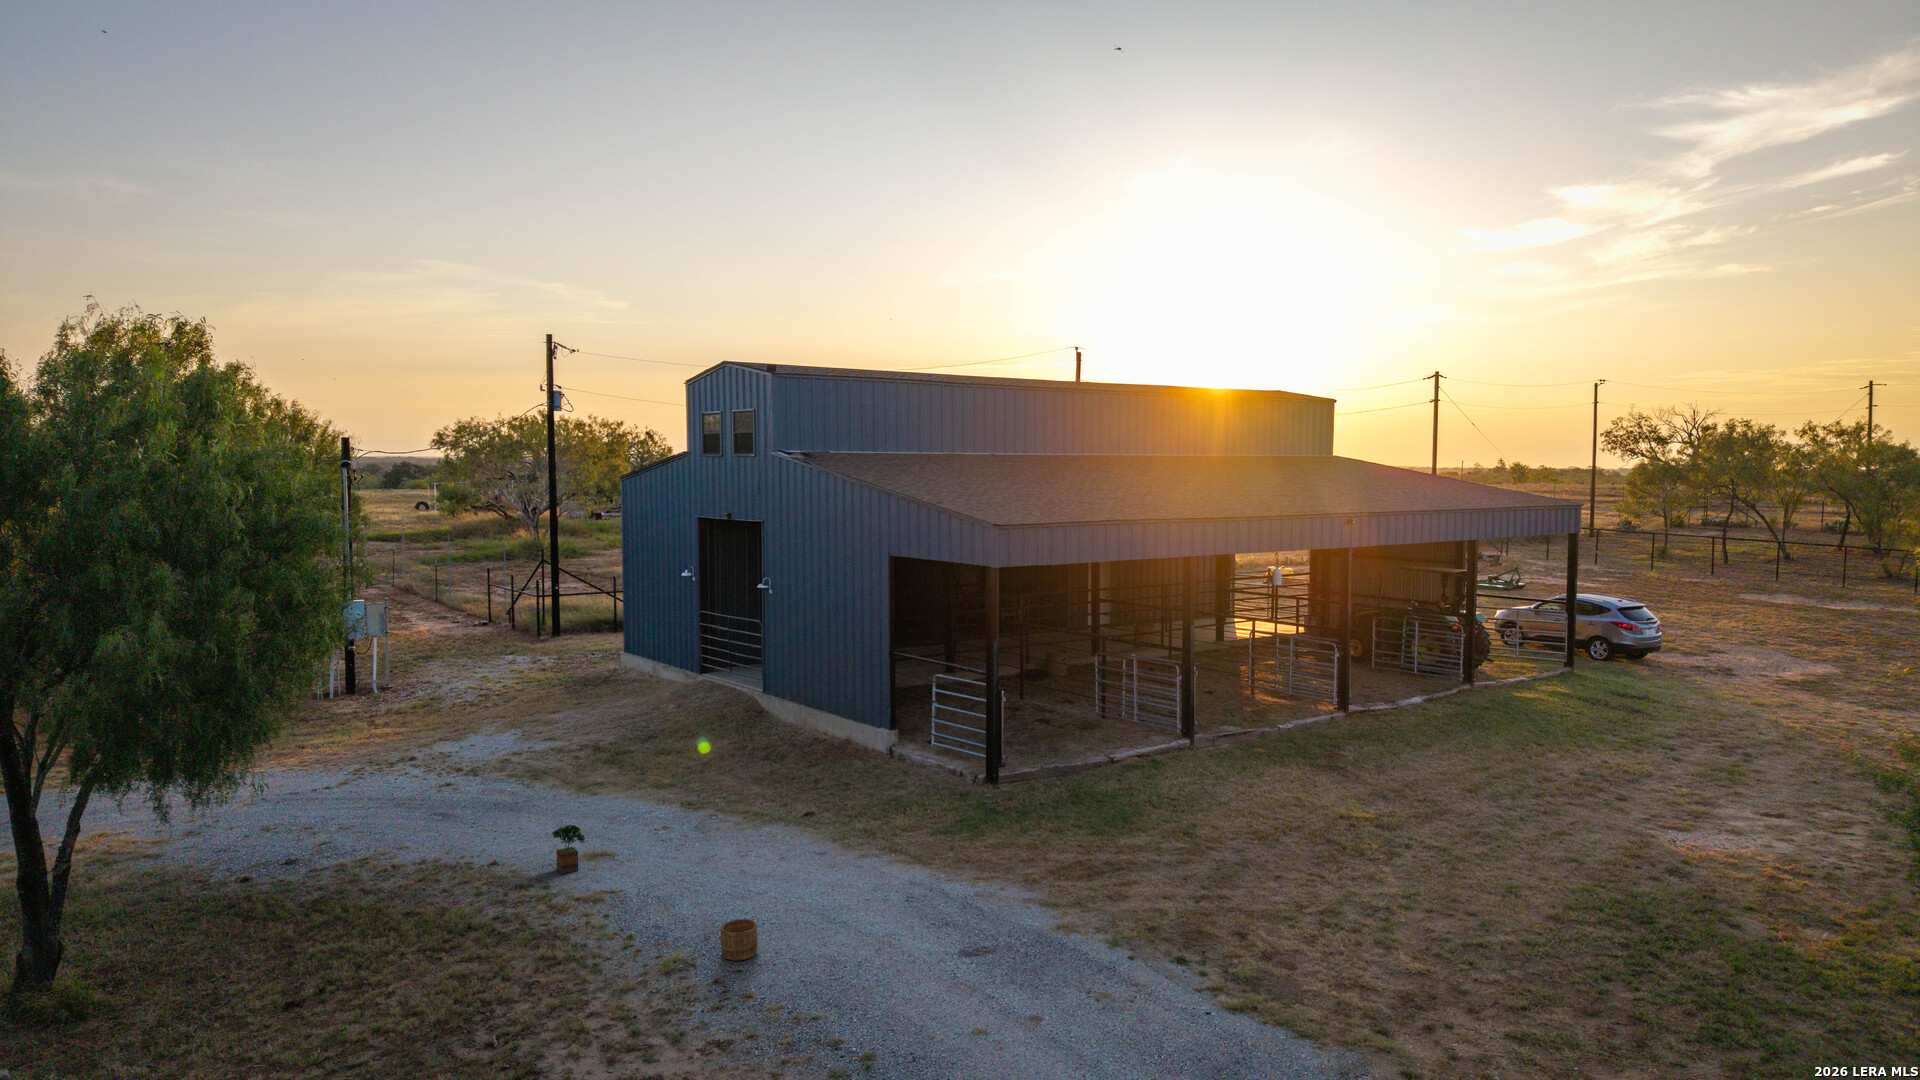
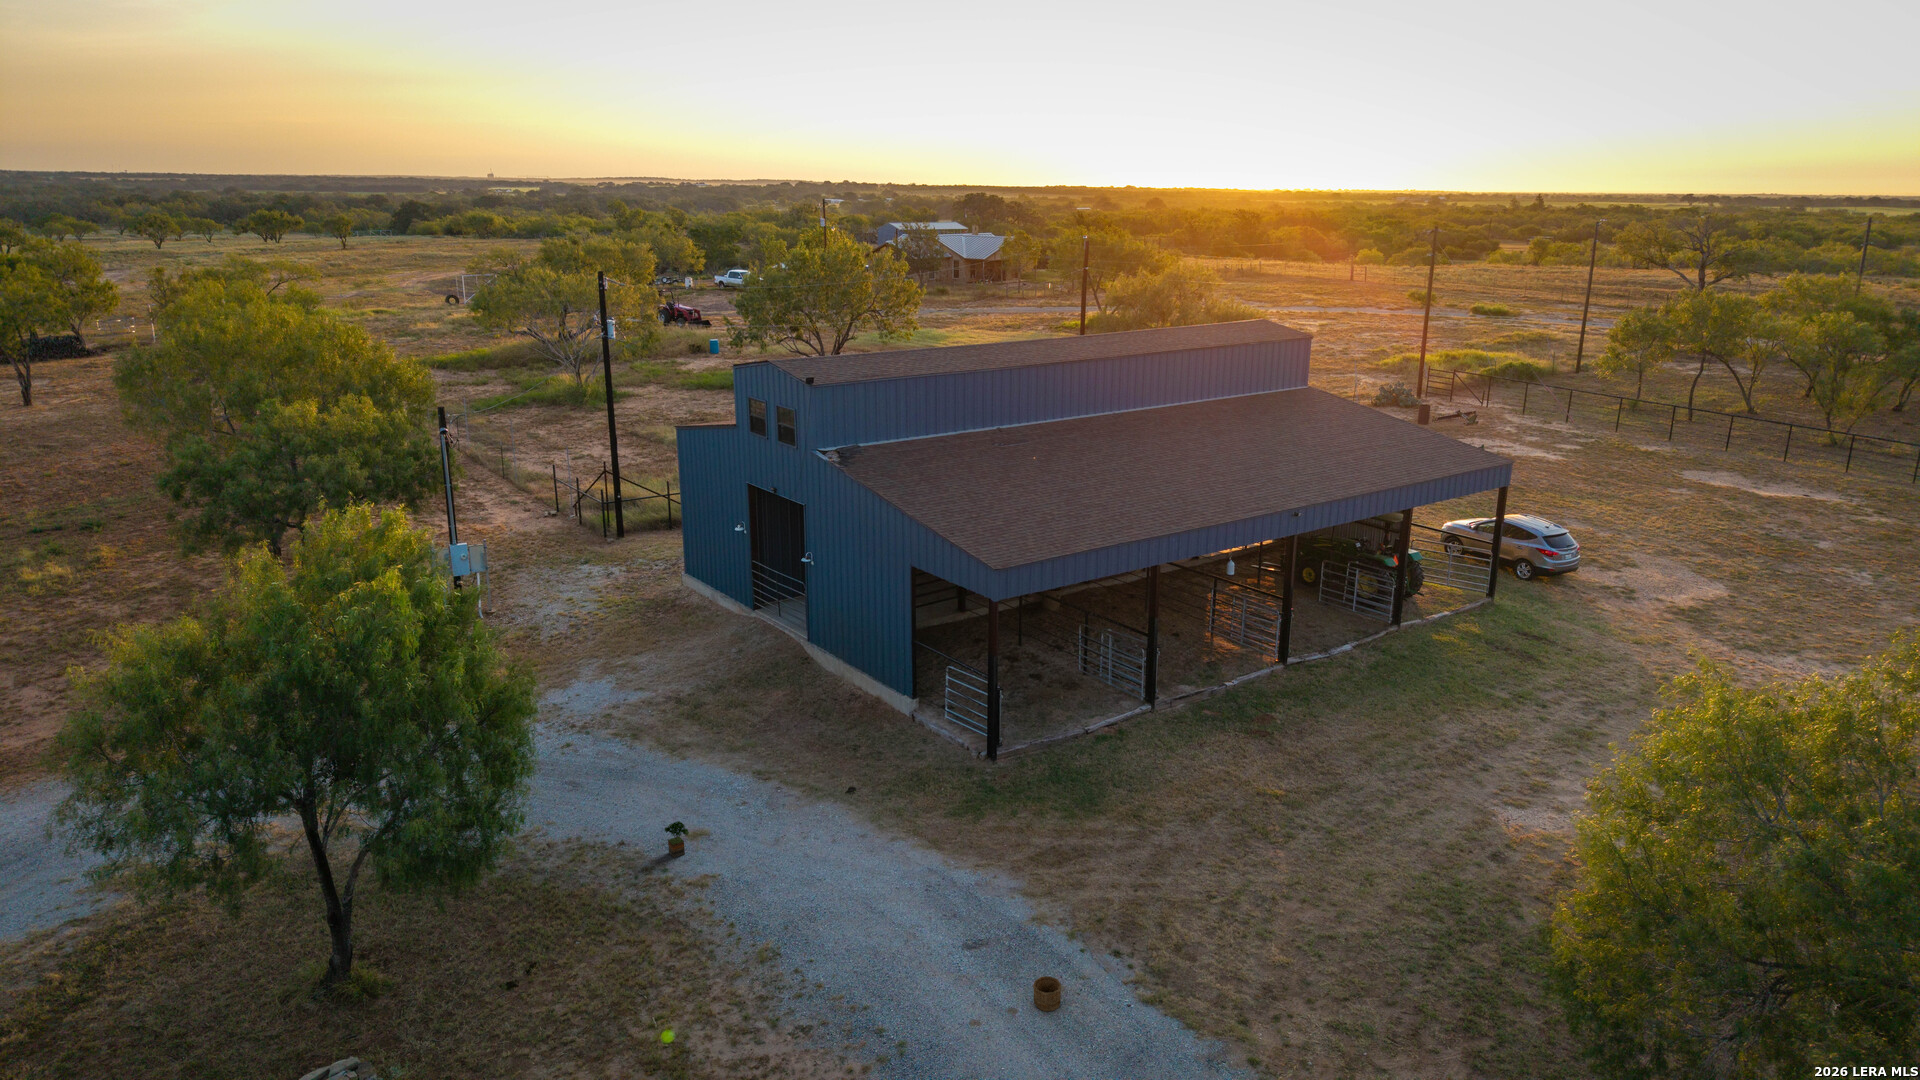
wooden bucket: present [719,919,758,961] -> present [1033,976,1061,1012]

